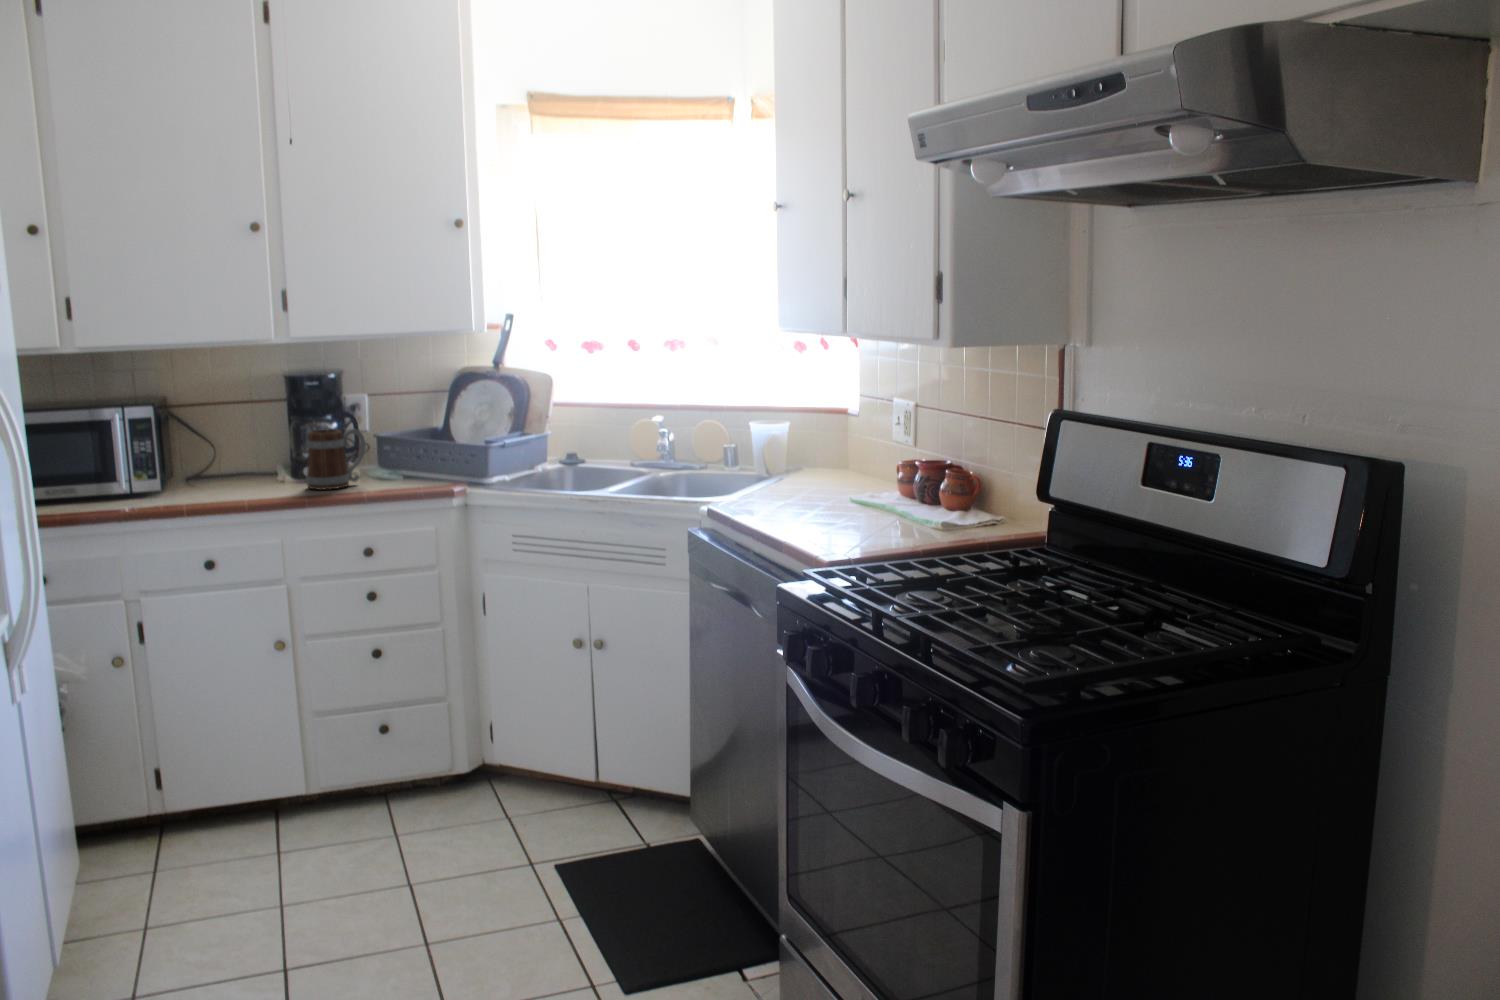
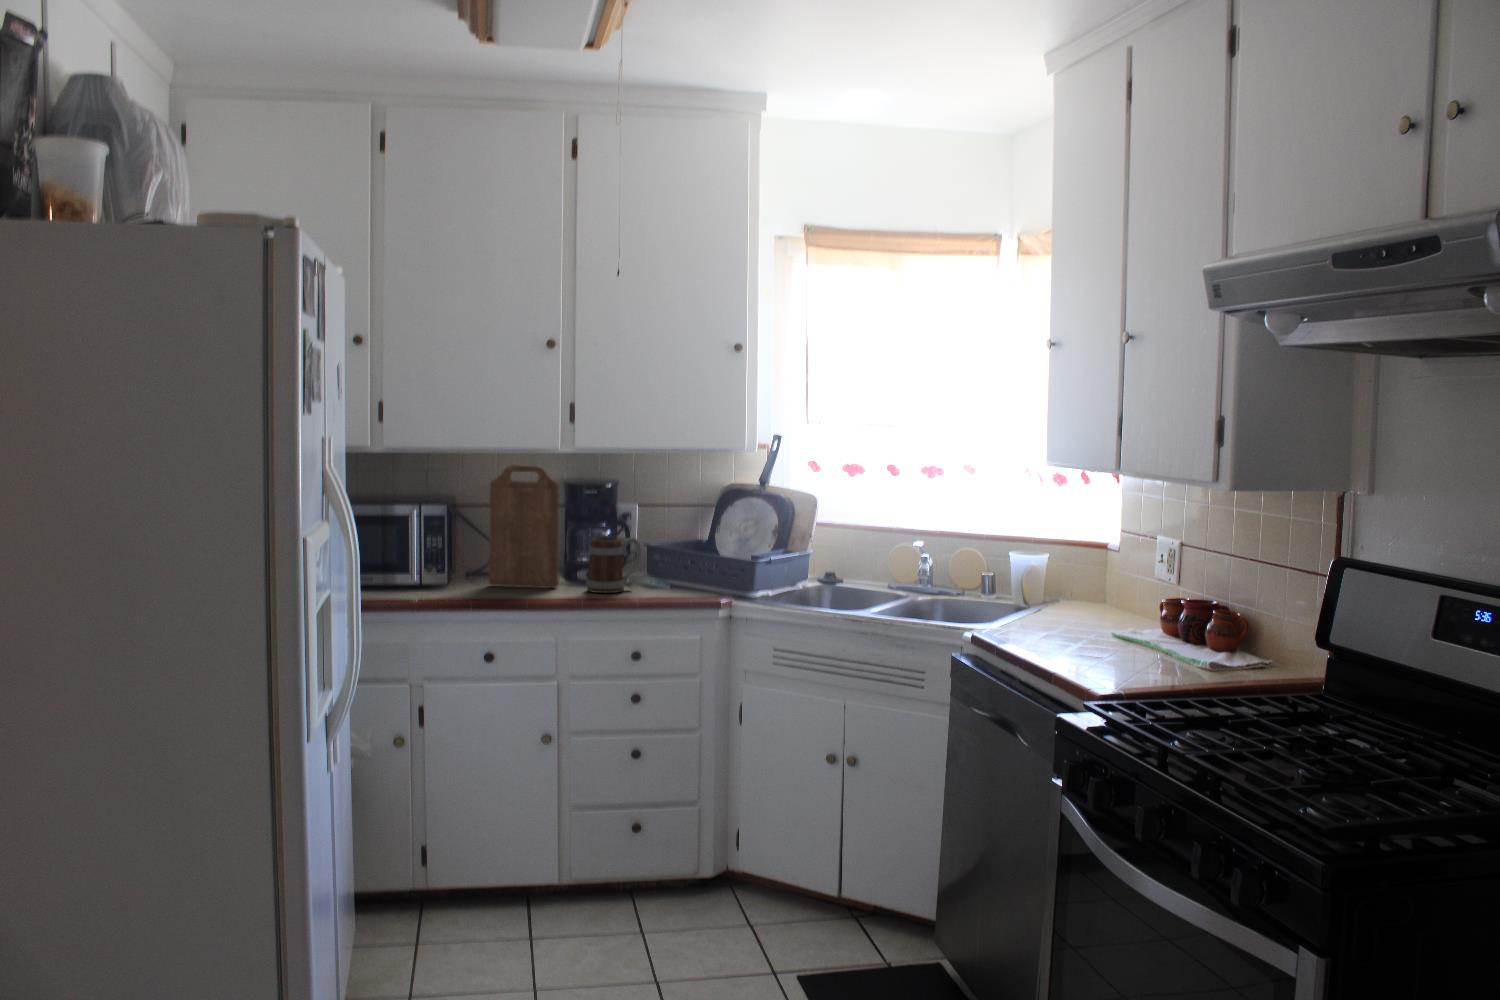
cutting board: none [188,355,275,488] -> present [489,465,559,588]

